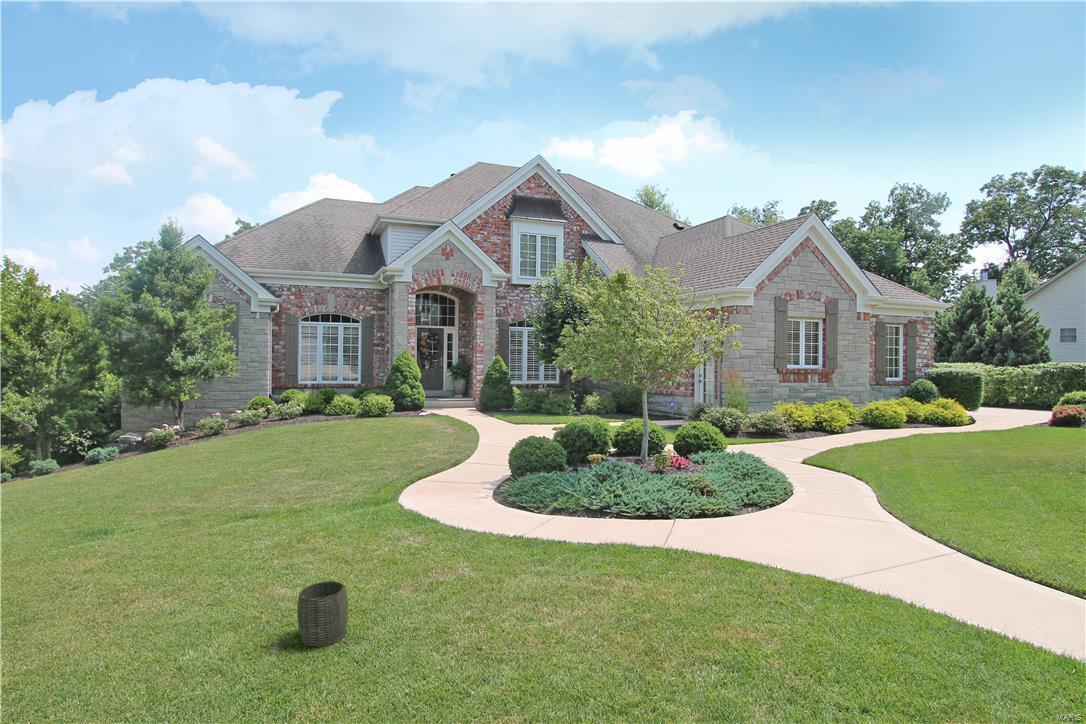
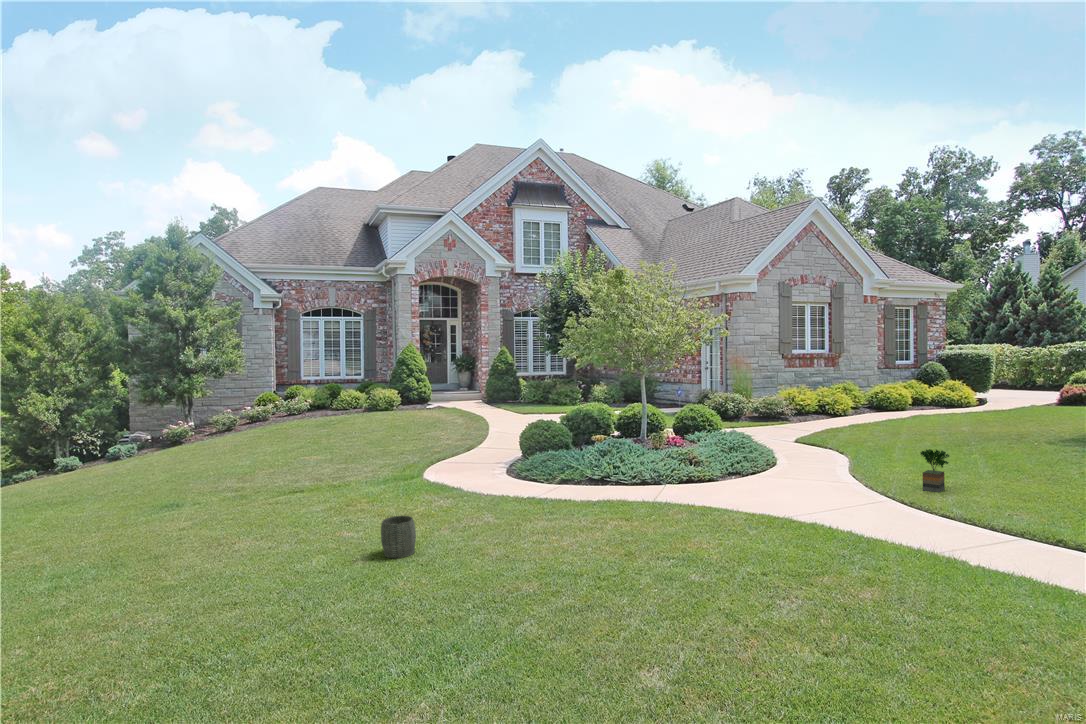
potted tree: none [990,488,1034,544] -> present [920,449,949,492]

